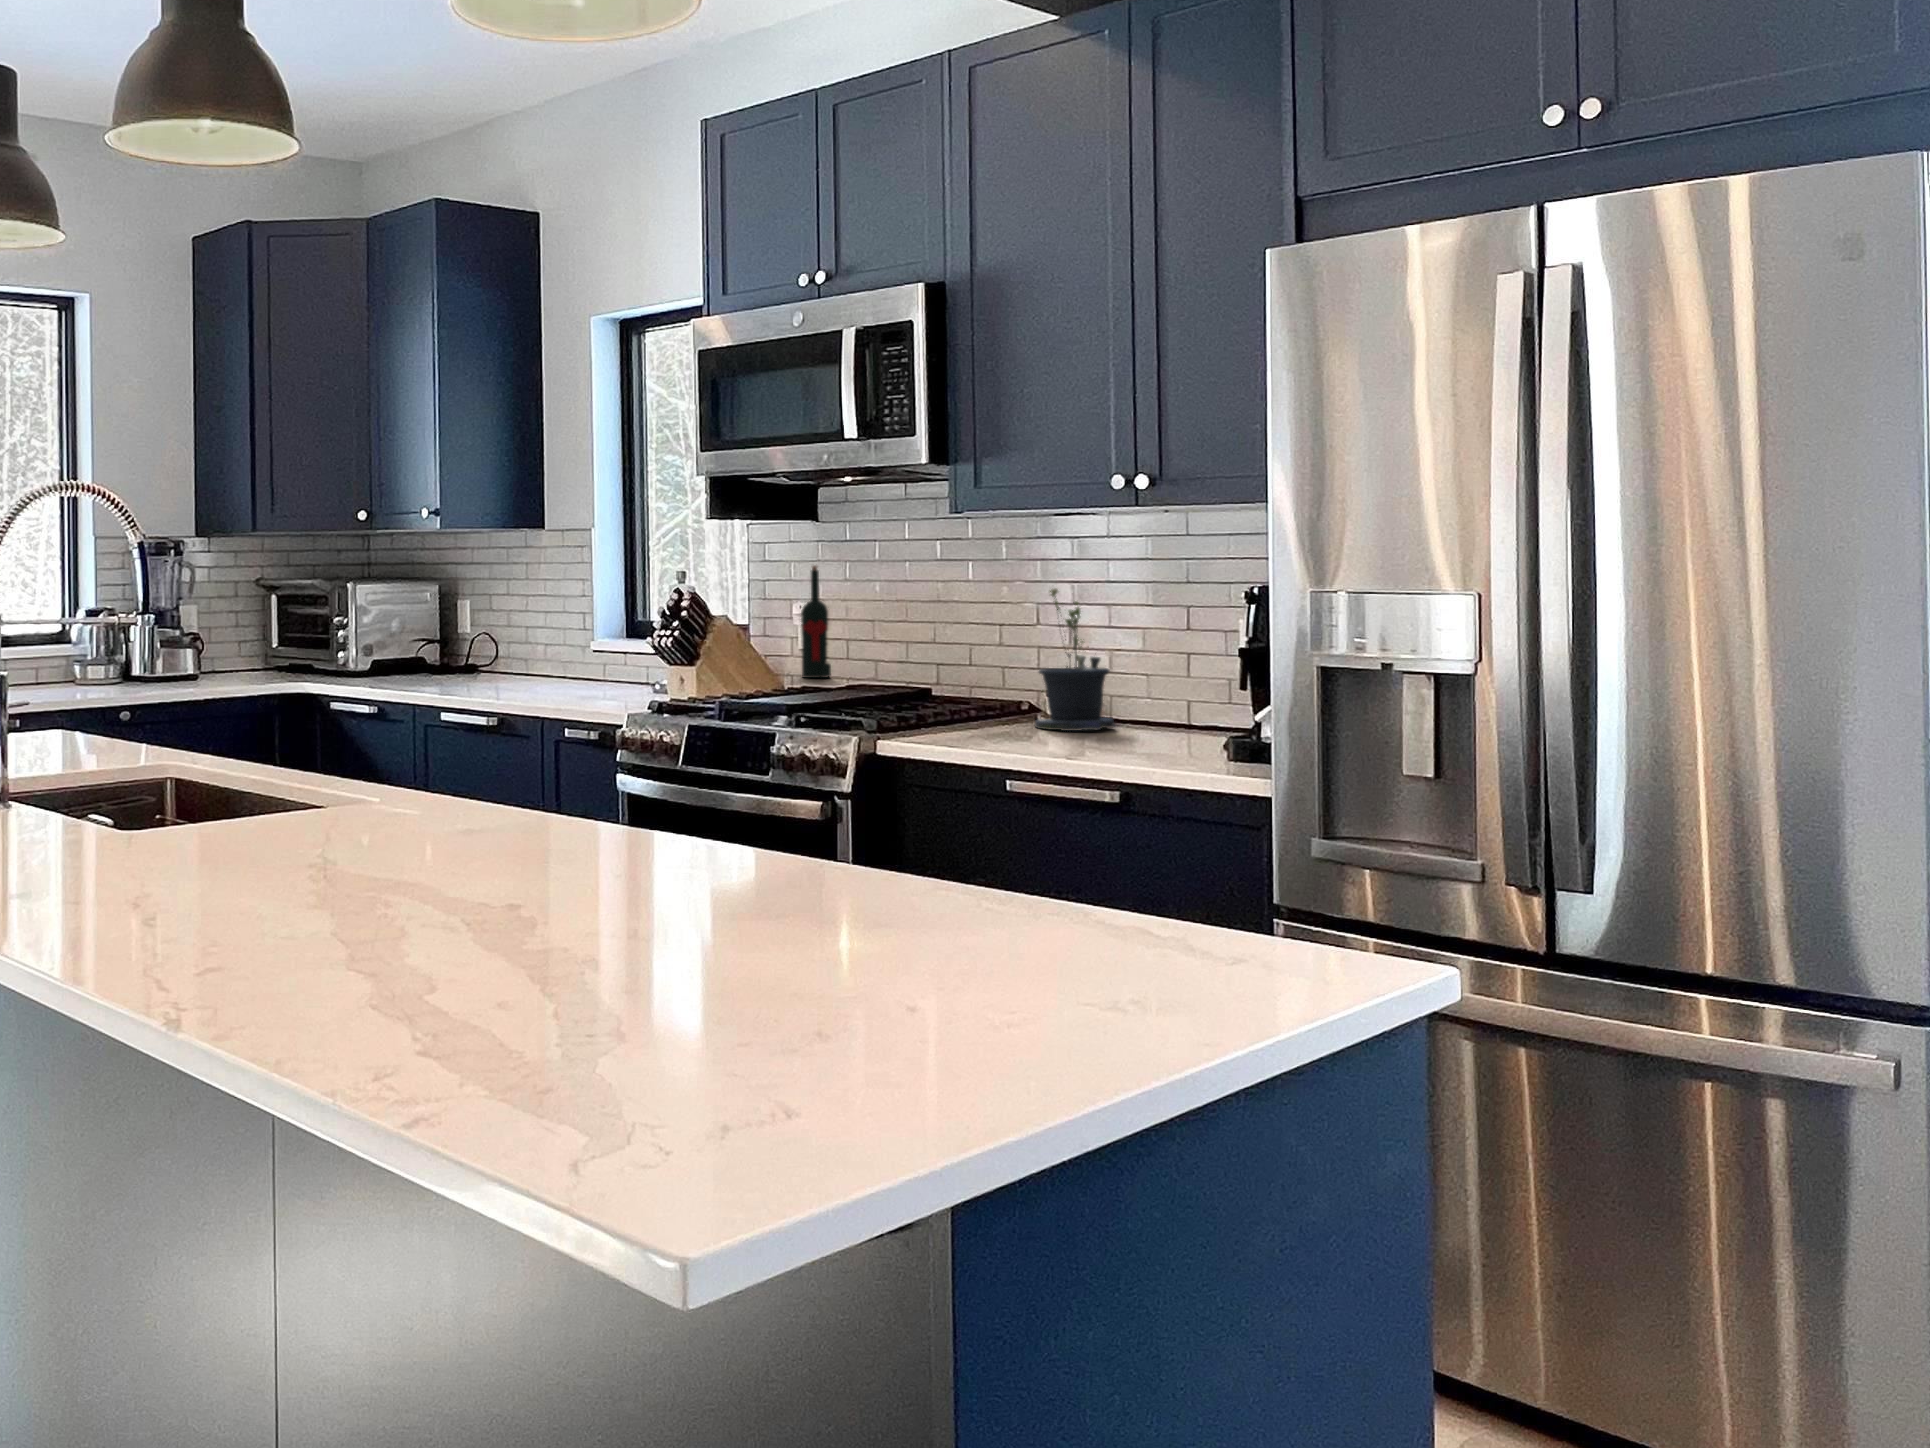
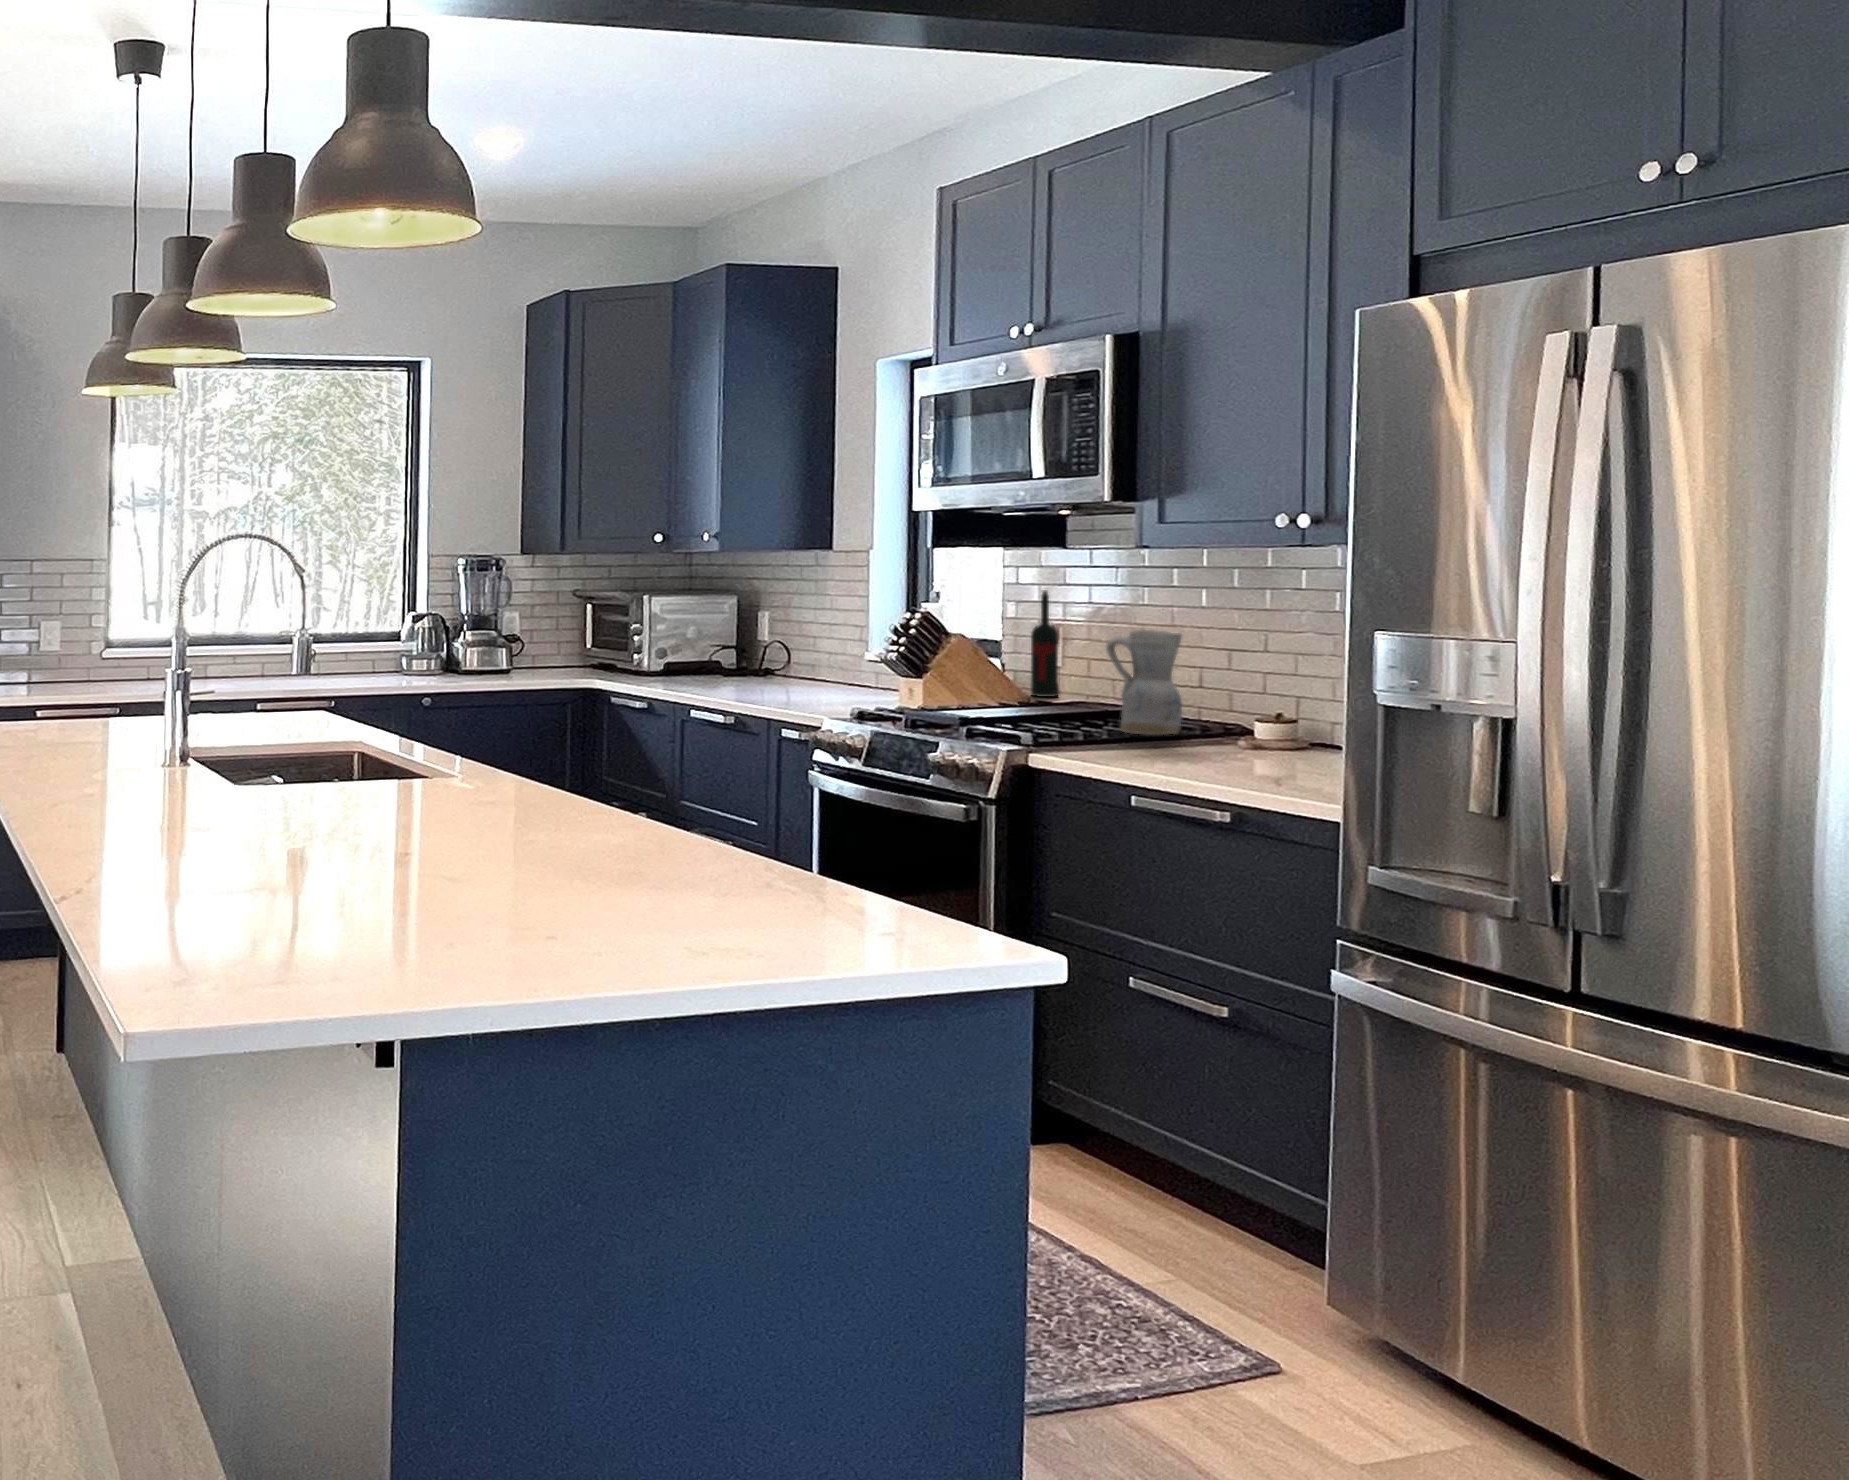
potted plant: present [1035,589,1115,731] -> none [1195,621,1287,758]
ceramic pitcher: none [919,601,994,712] -> present [1106,630,1182,735]

